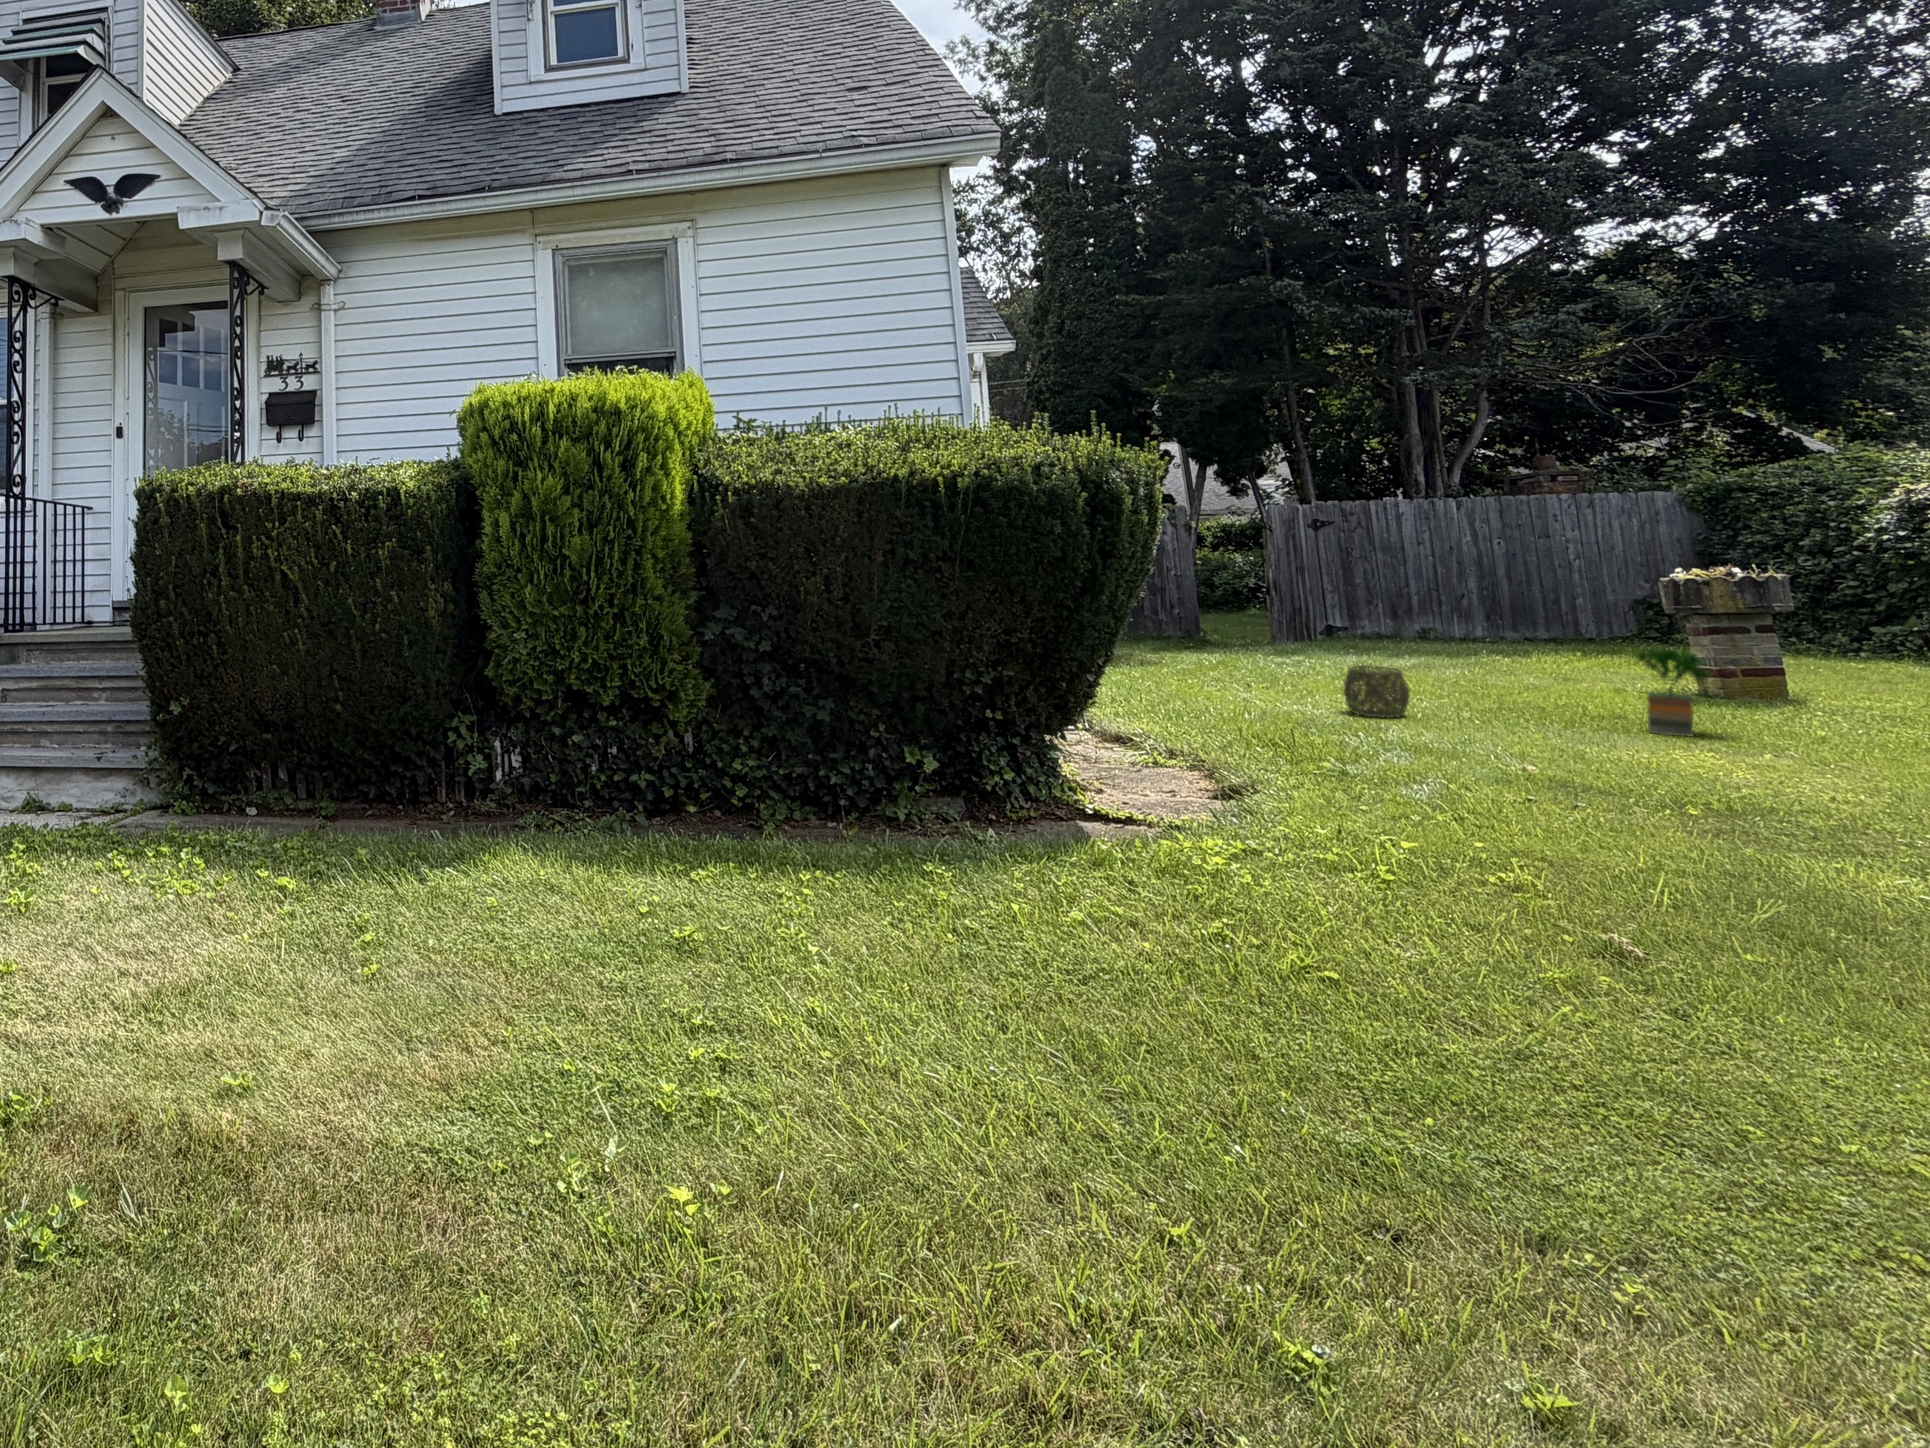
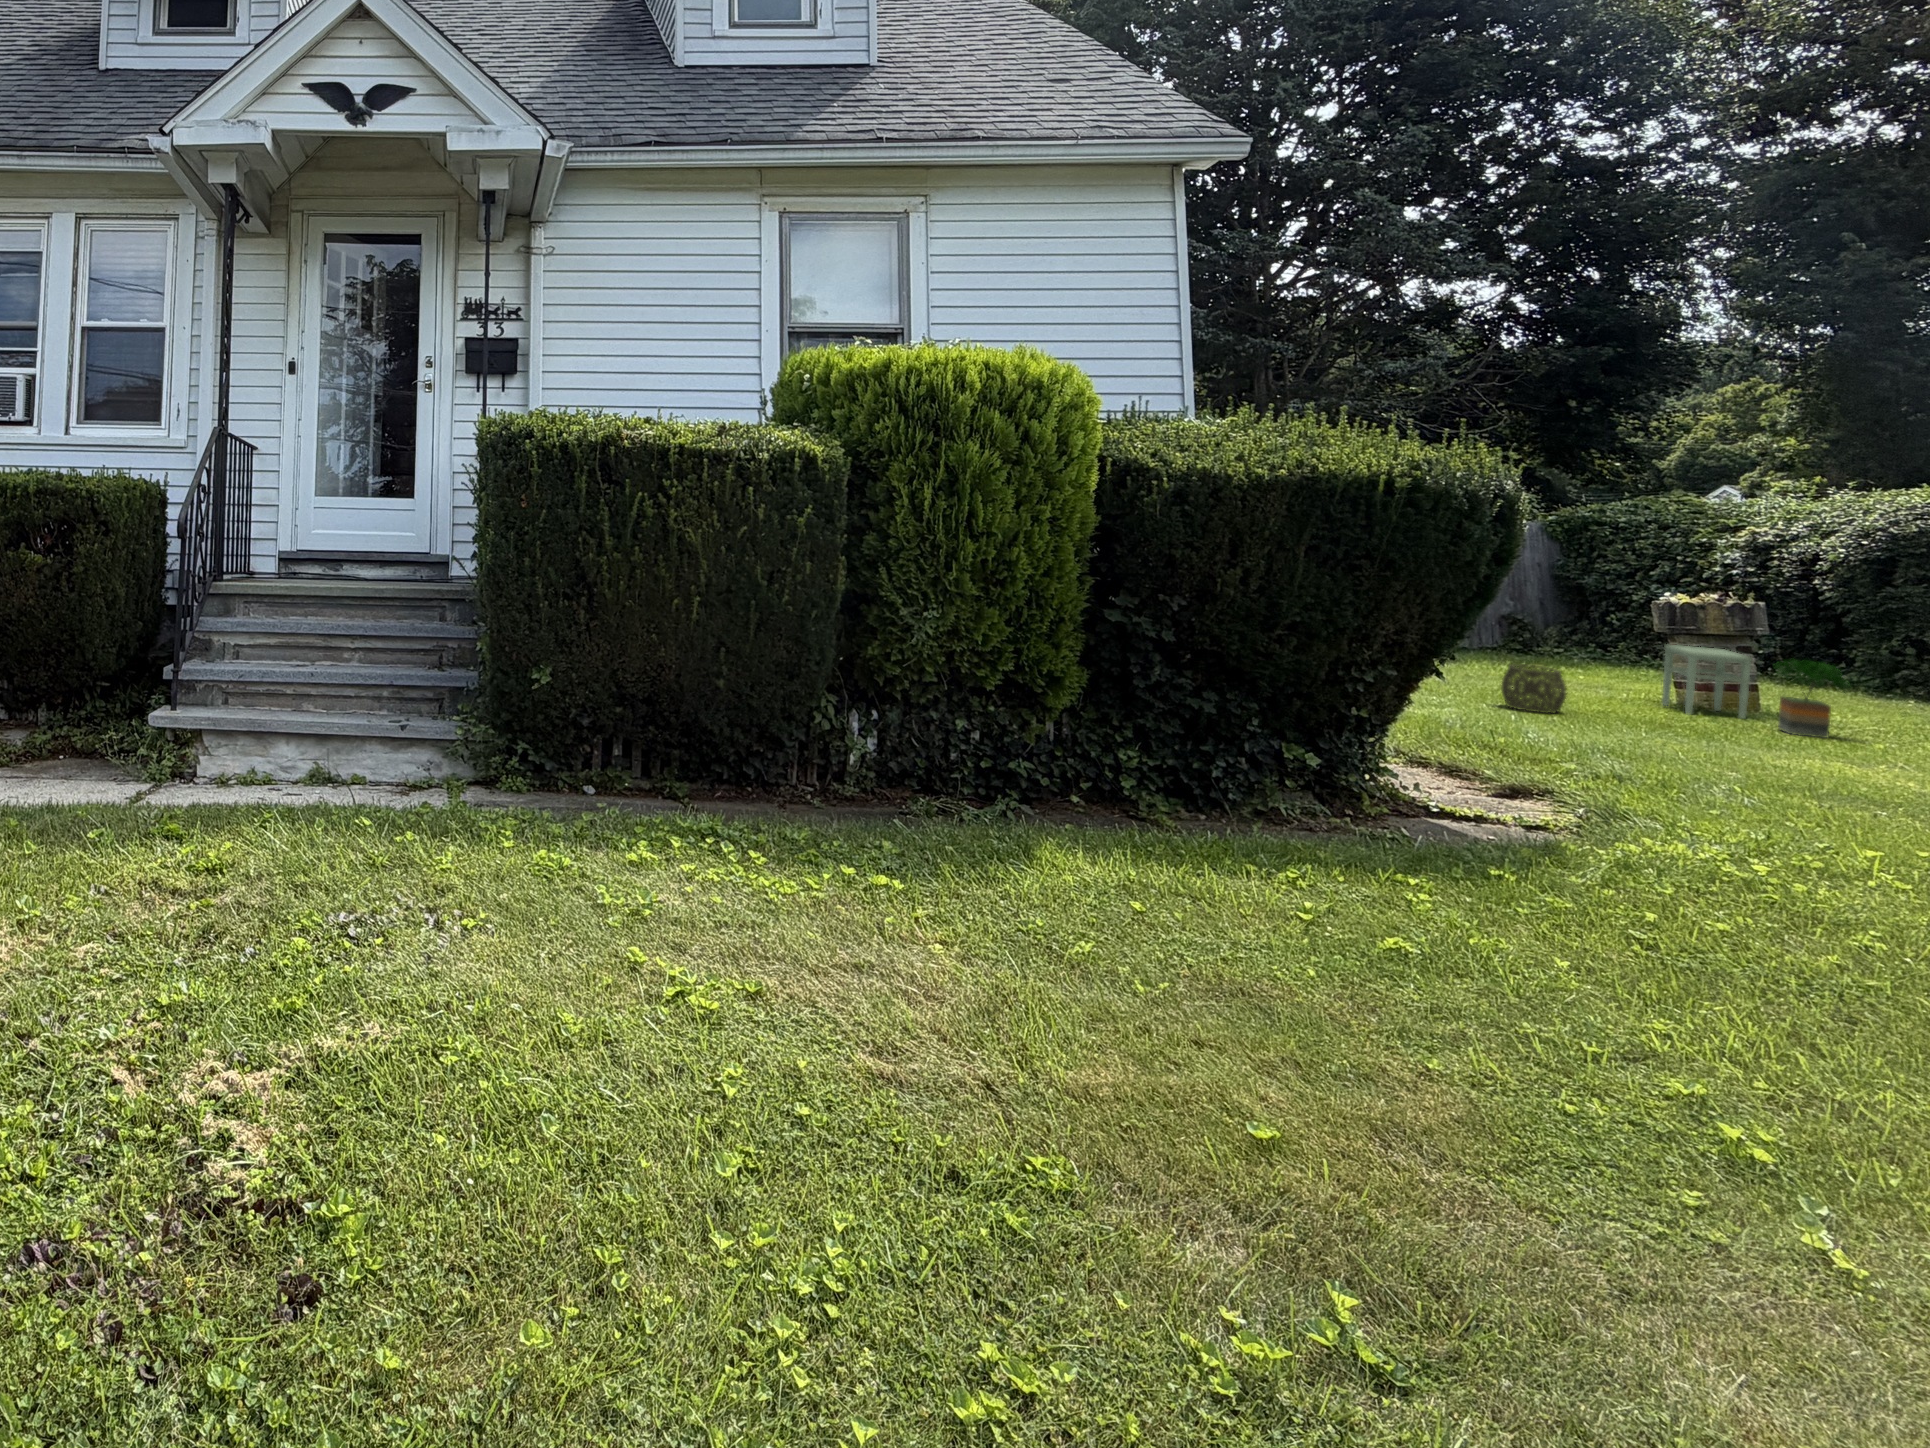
stool: none [1556,638,1640,720] -> present [1663,645,1752,719]

